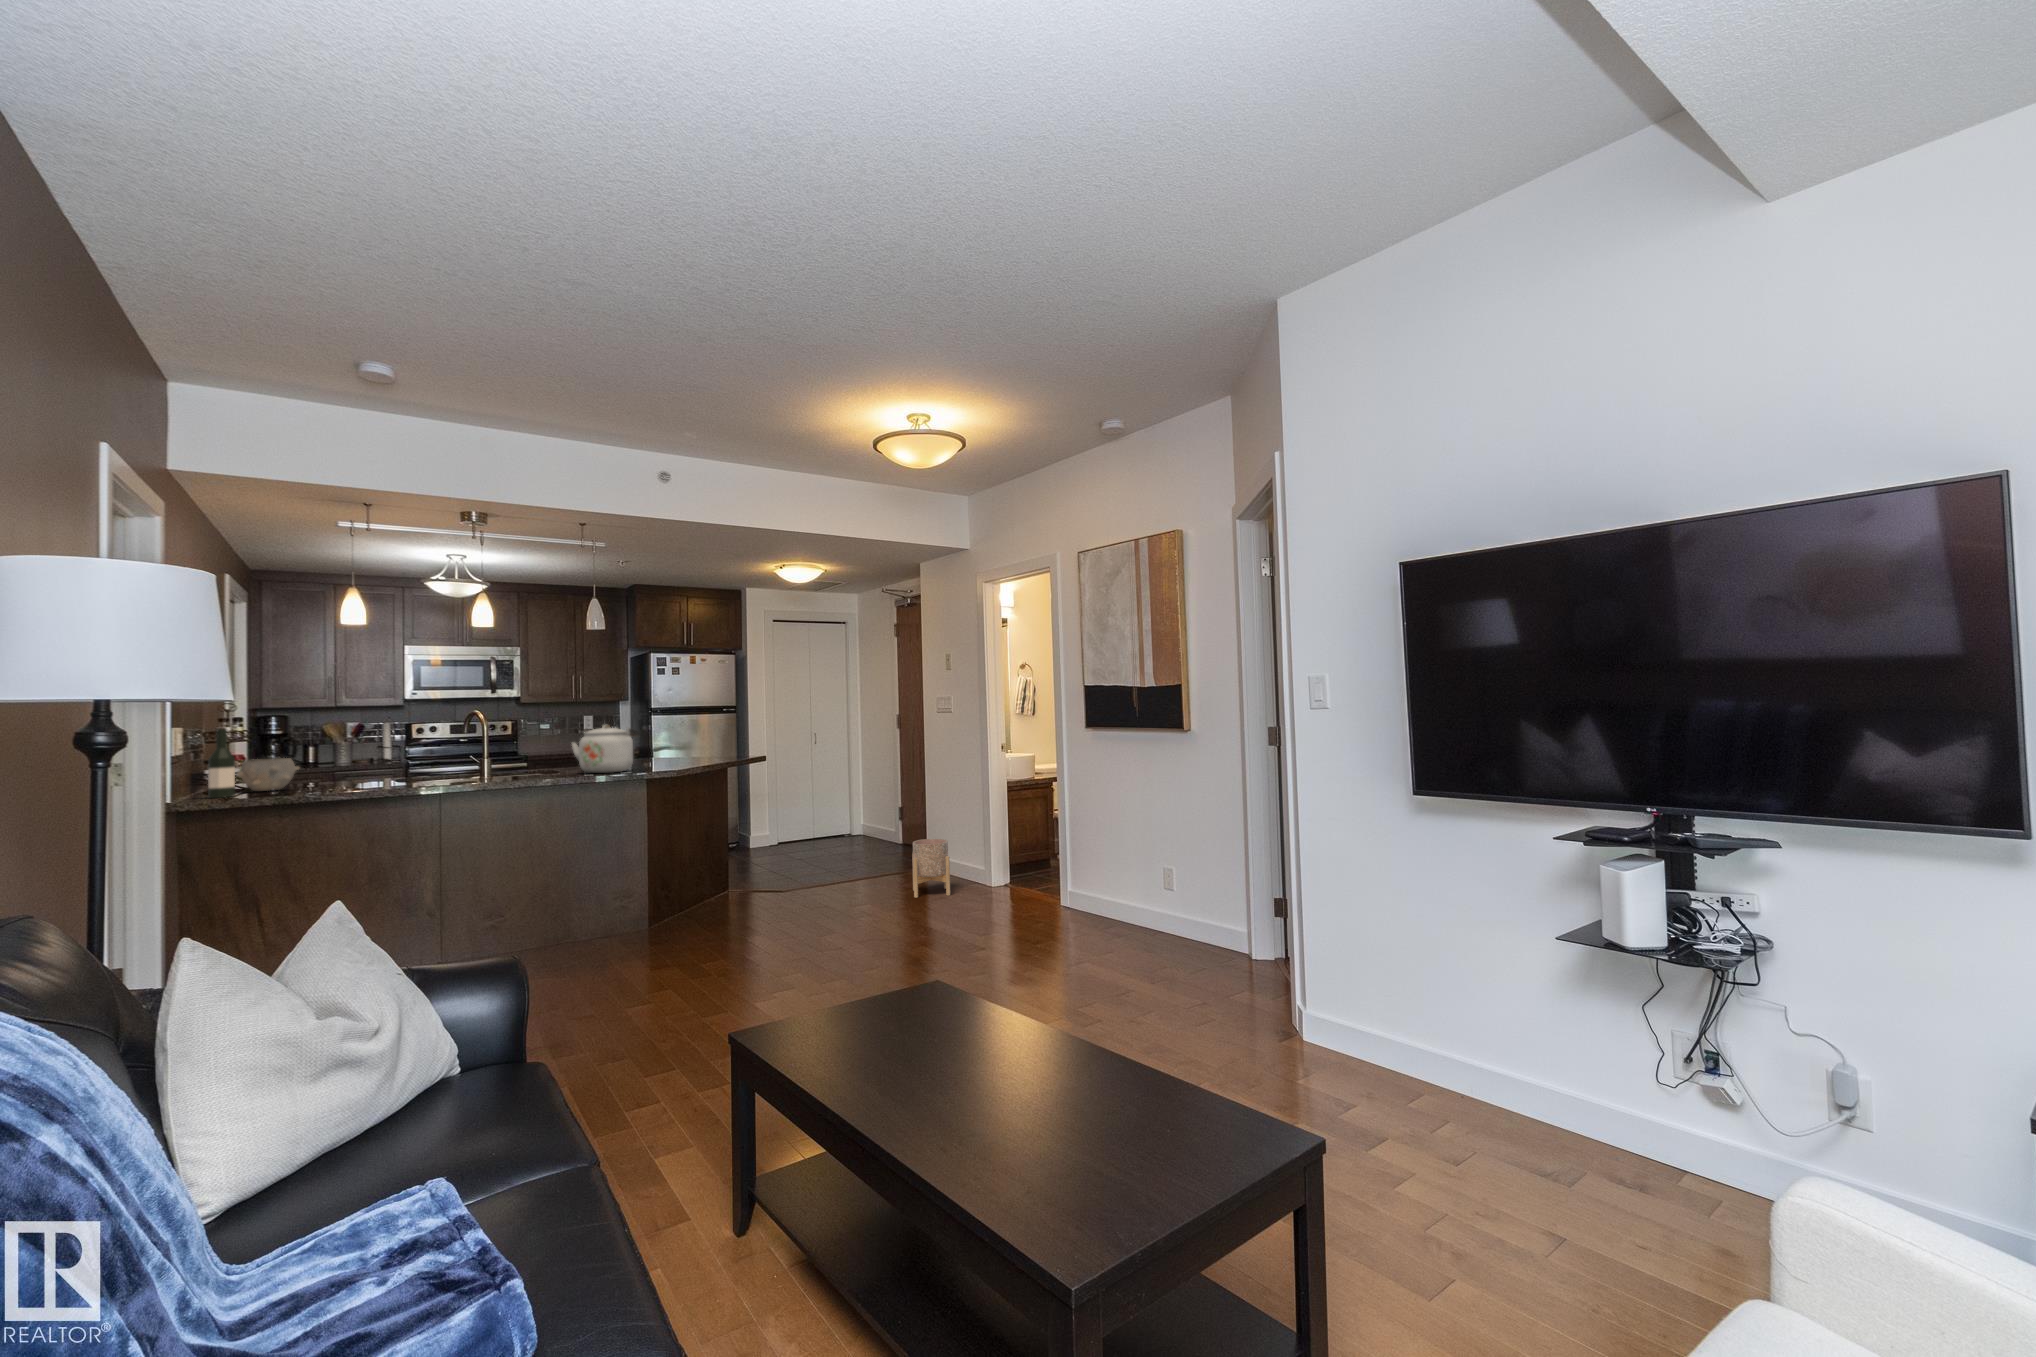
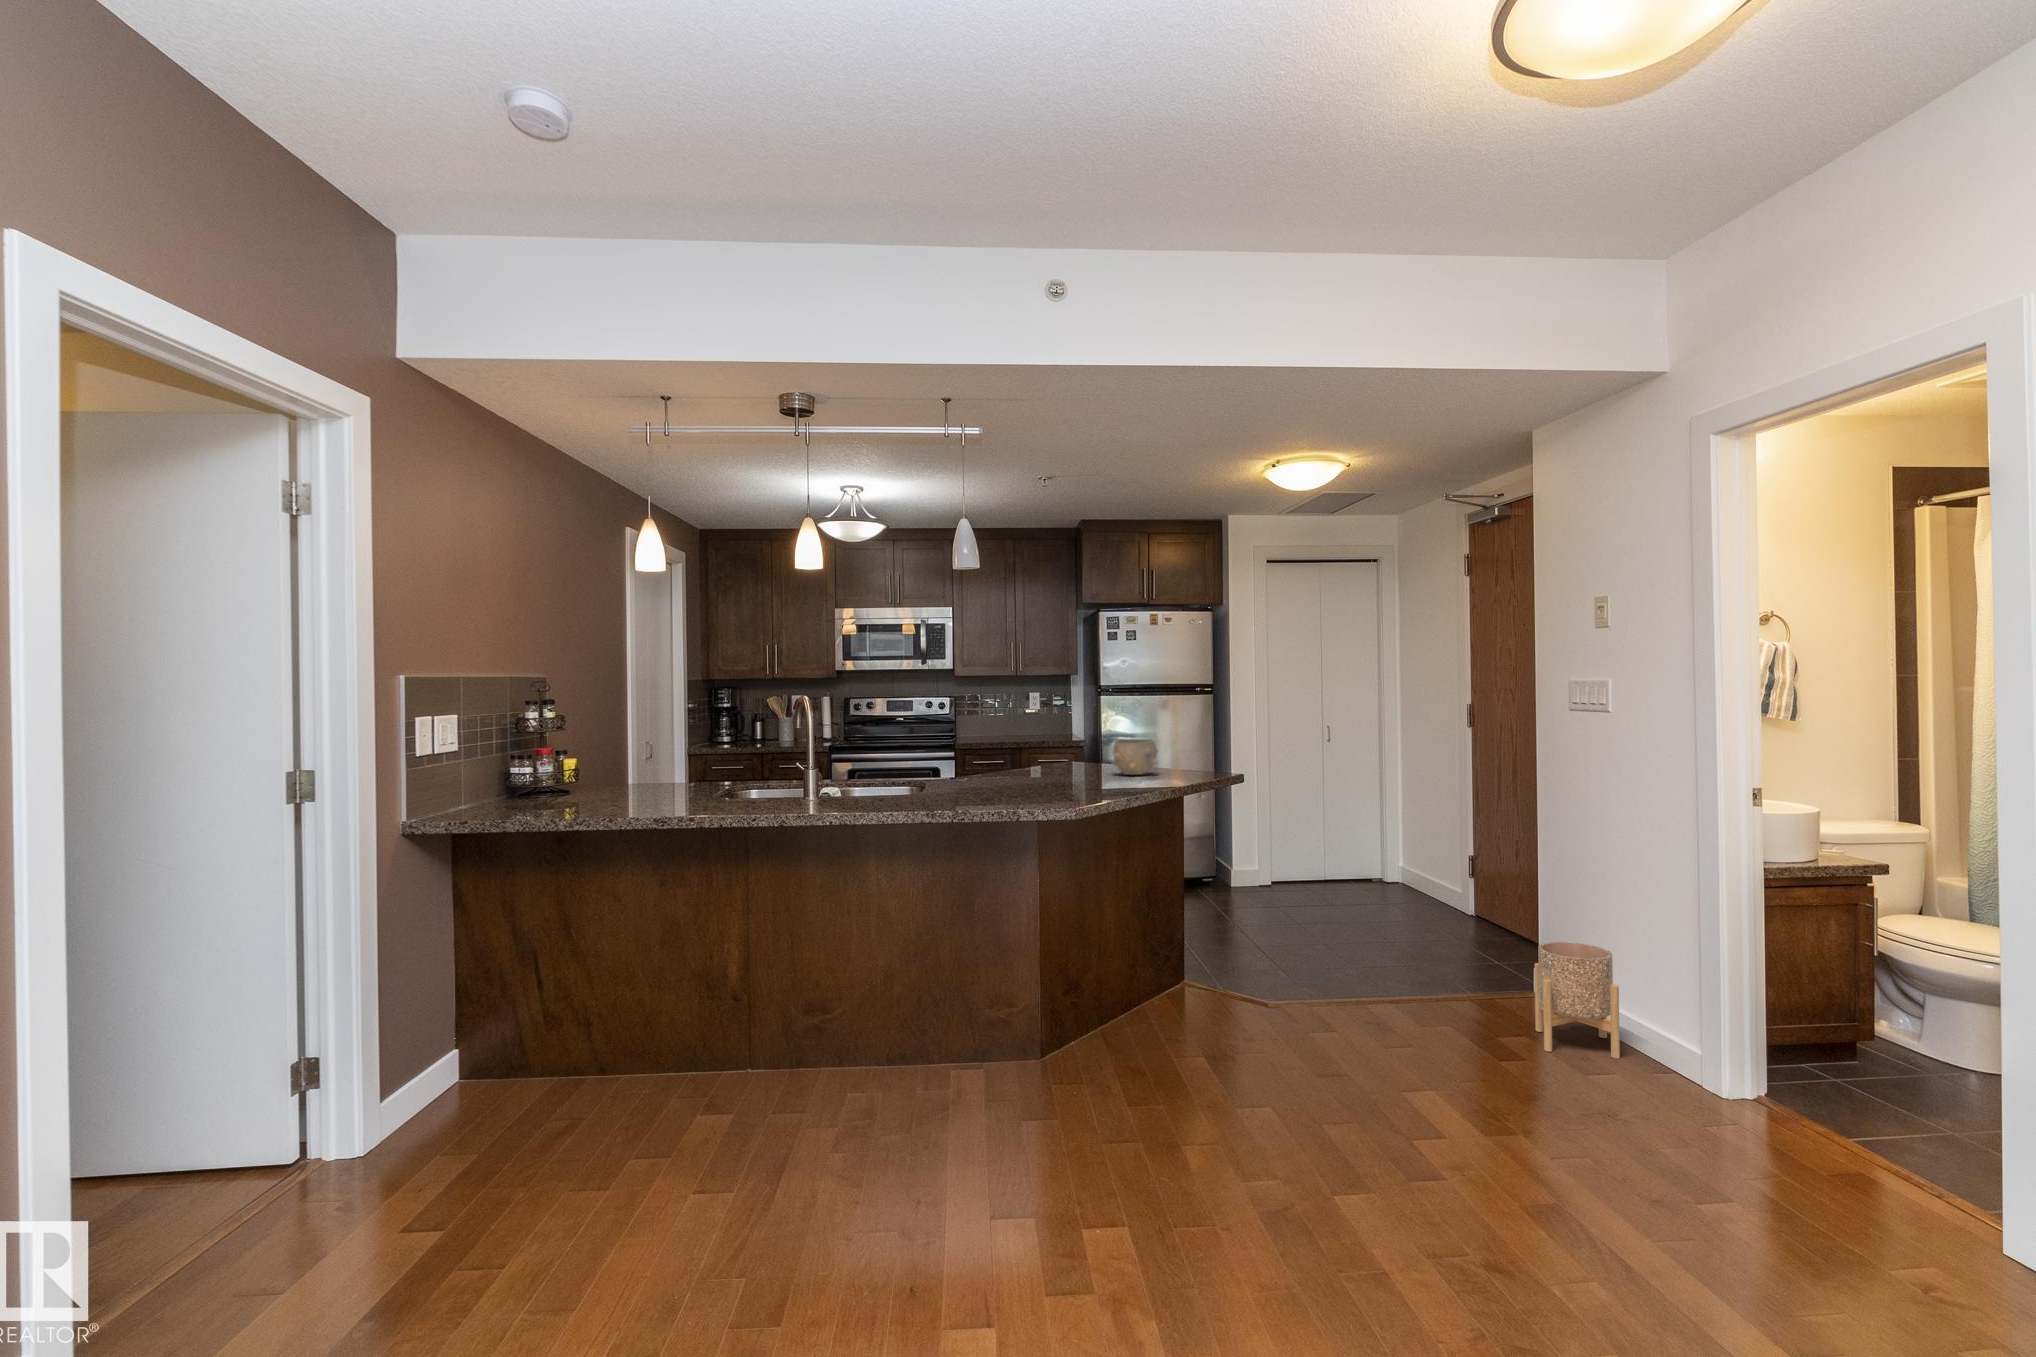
kettle: present [572,725,641,773] -> none [994,723,1089,798]
wine bottle: present [208,727,235,798] -> none [586,716,612,808]
bowl: present [237,758,299,791] -> present [1112,739,1159,775]

